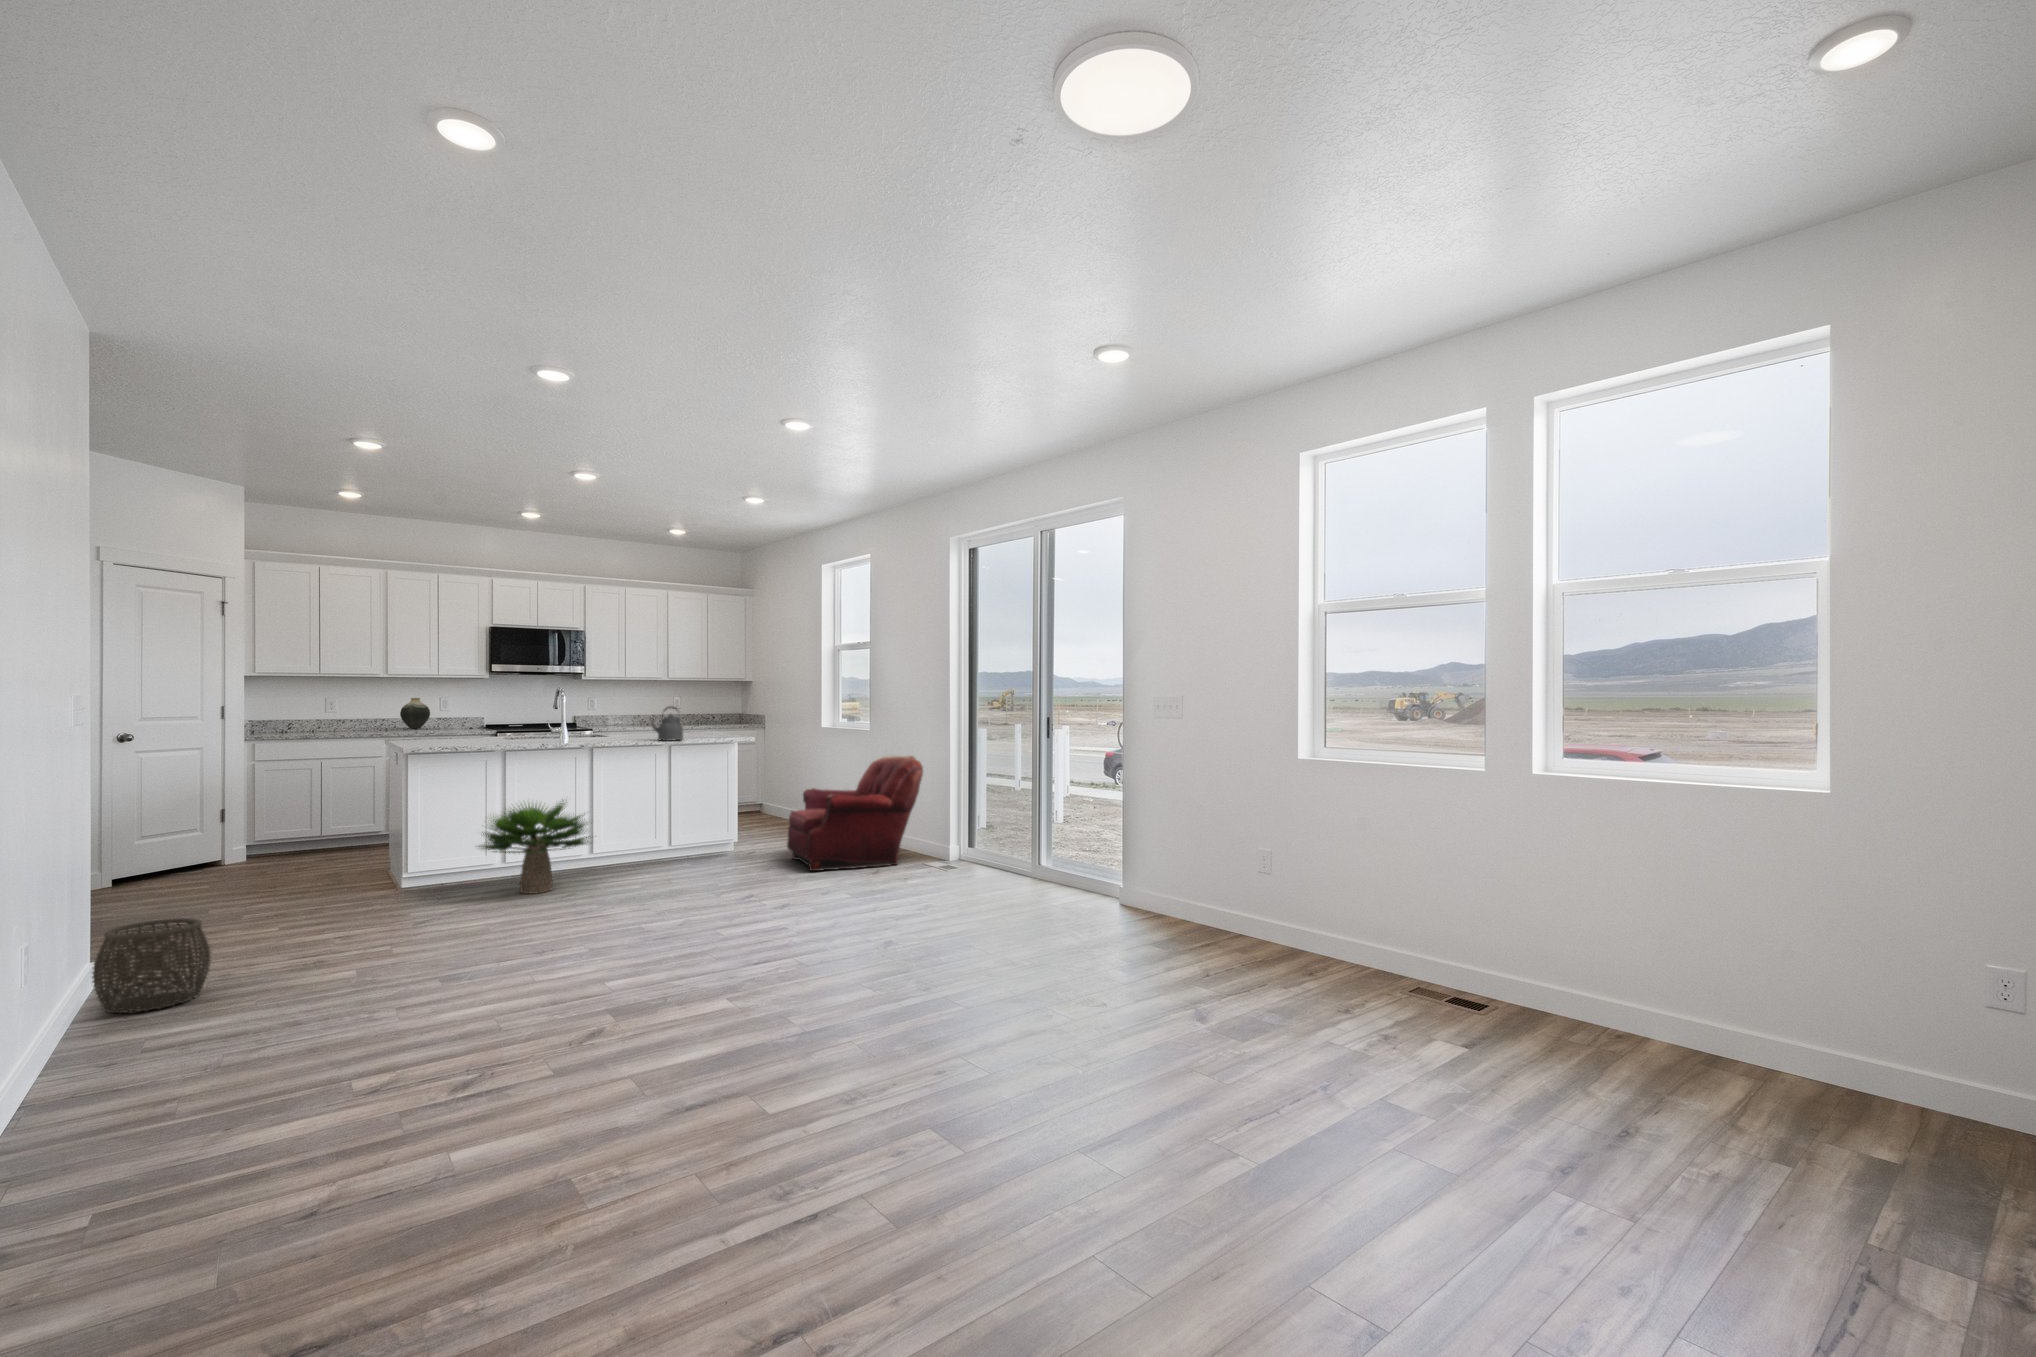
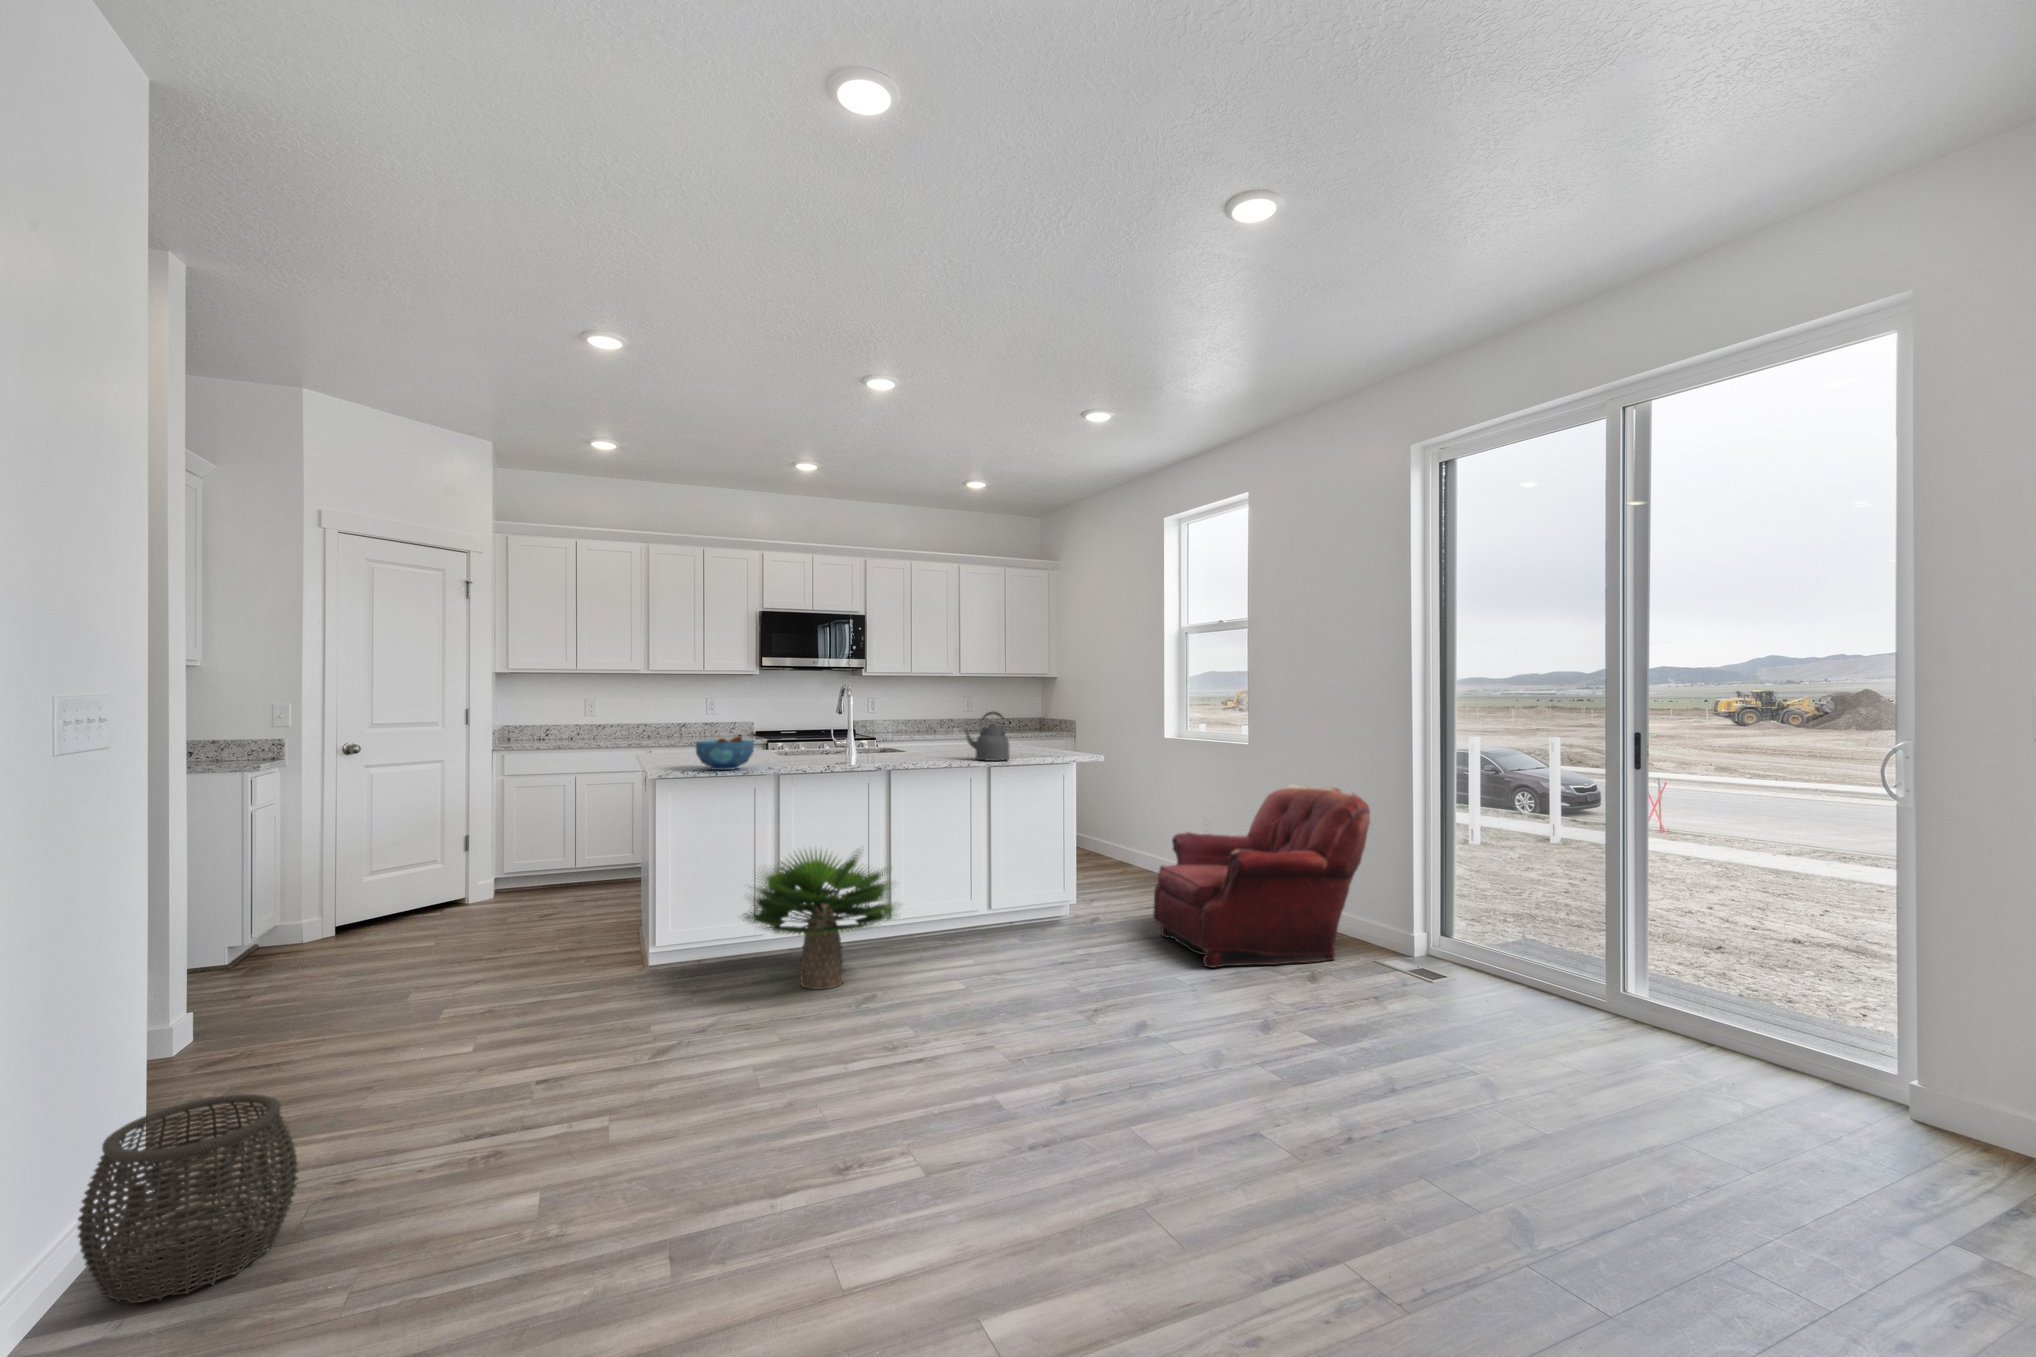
vase: present [400,698,430,729] -> none [663,699,696,736]
bowl: none [440,723,486,747] -> present [696,736,754,770]

